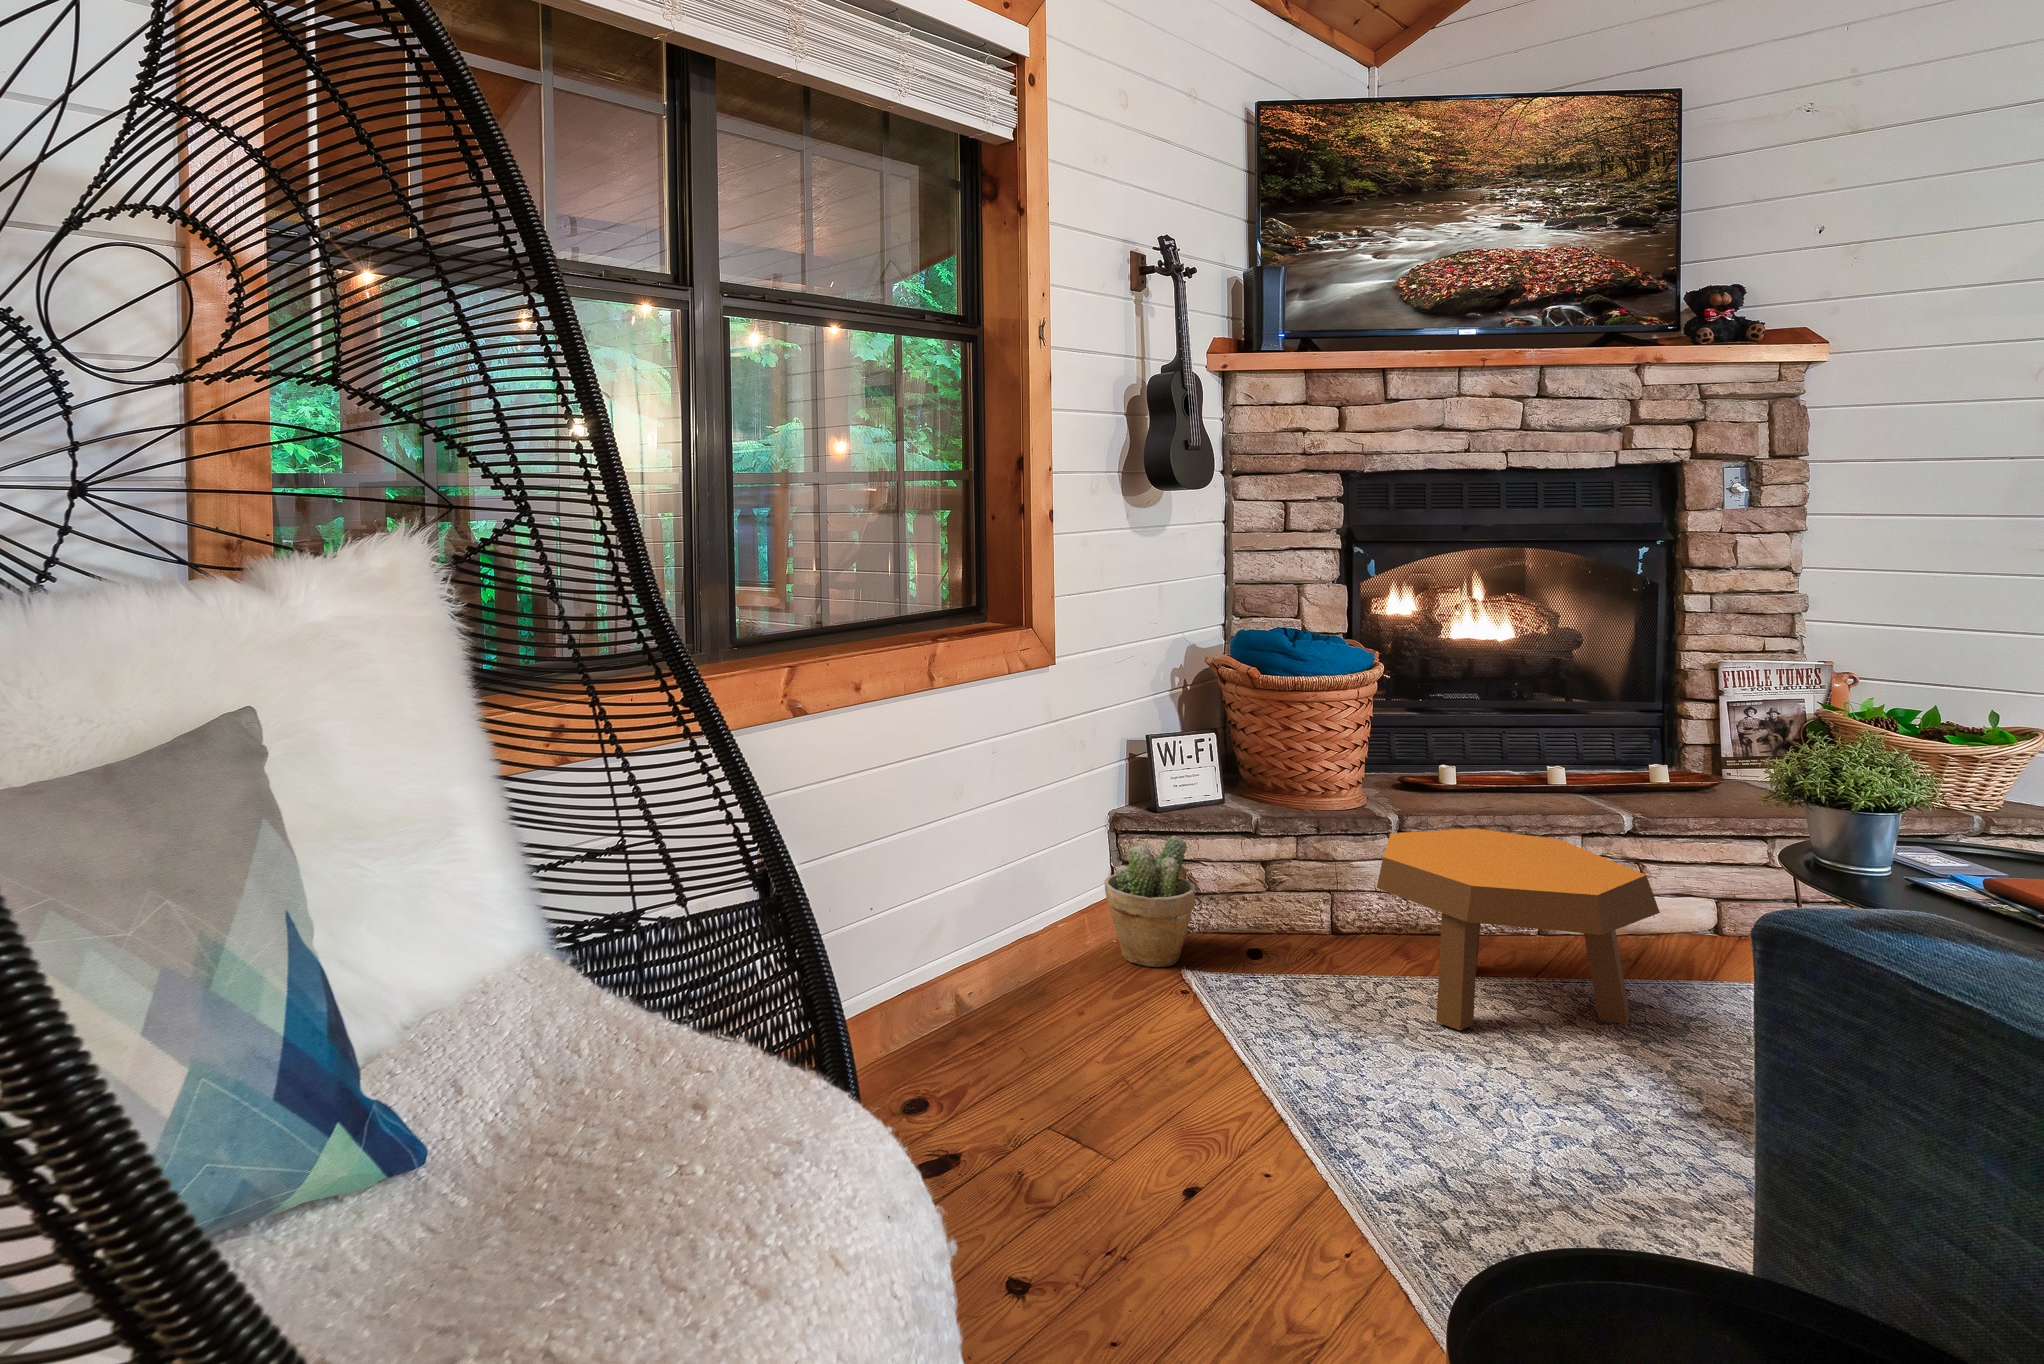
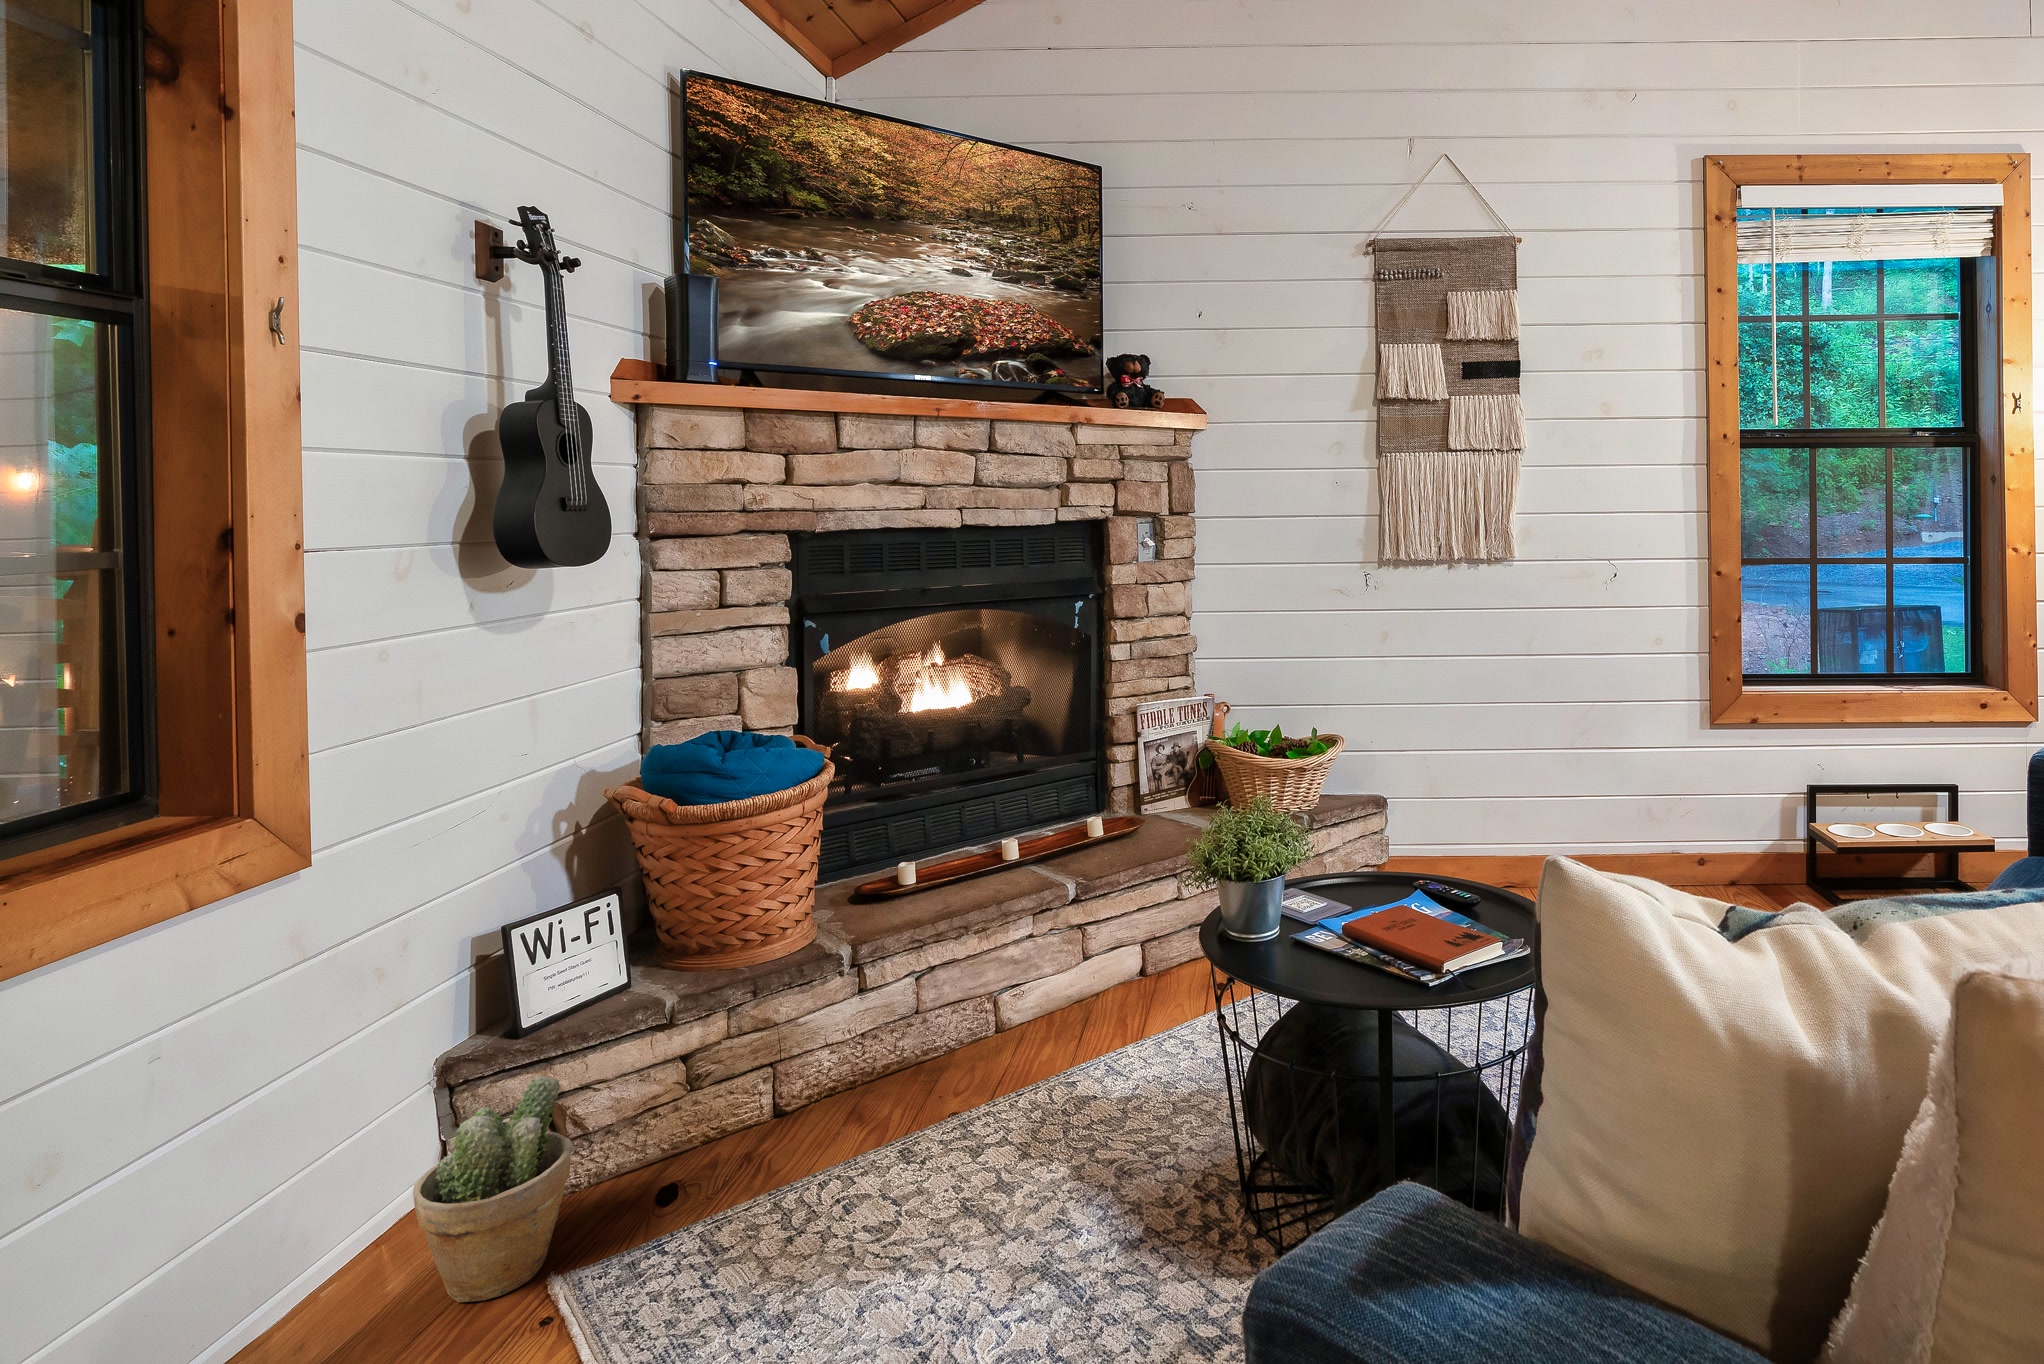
footstool: present [1377,828,1660,1030] -> none [819,940,1107,1237]

